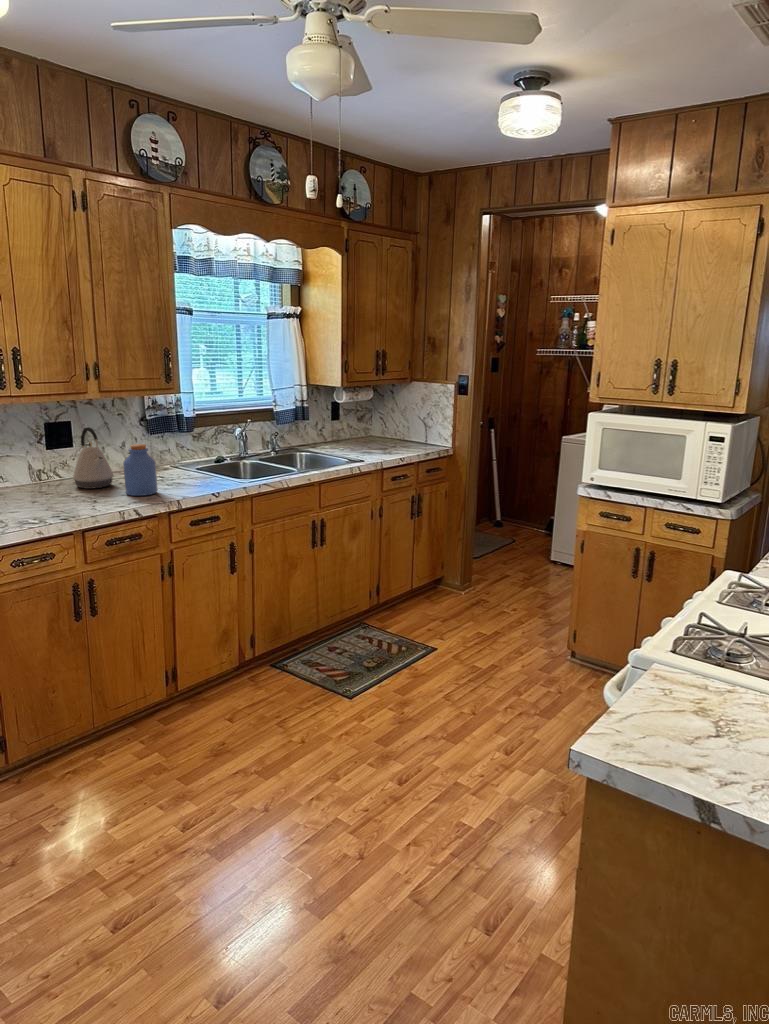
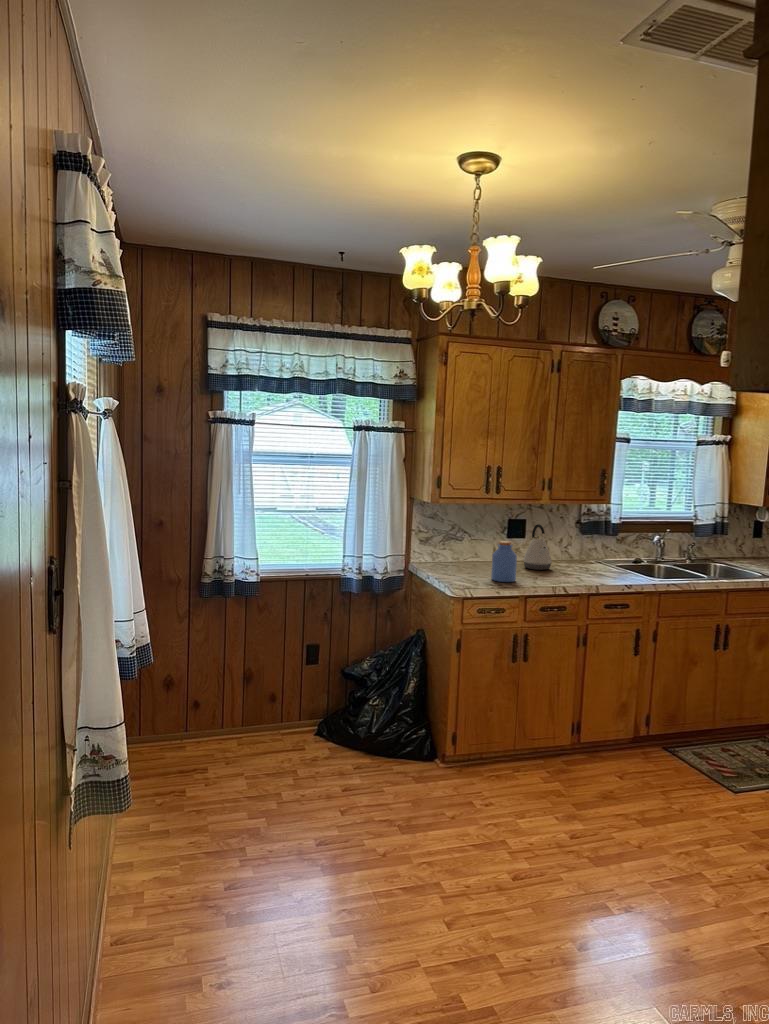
jar: present [123,444,158,496] -> present [491,541,517,582]

